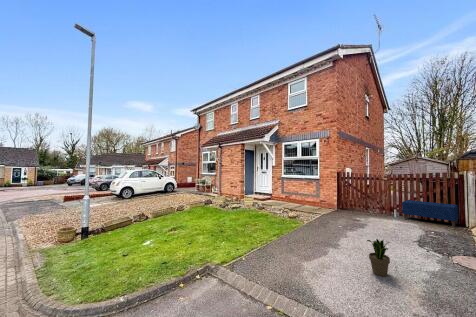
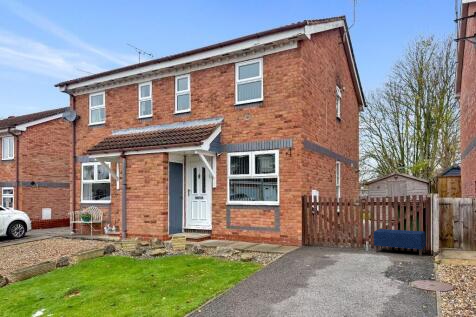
potted plant: present [367,239,390,276] -> none [333,268,355,305]

